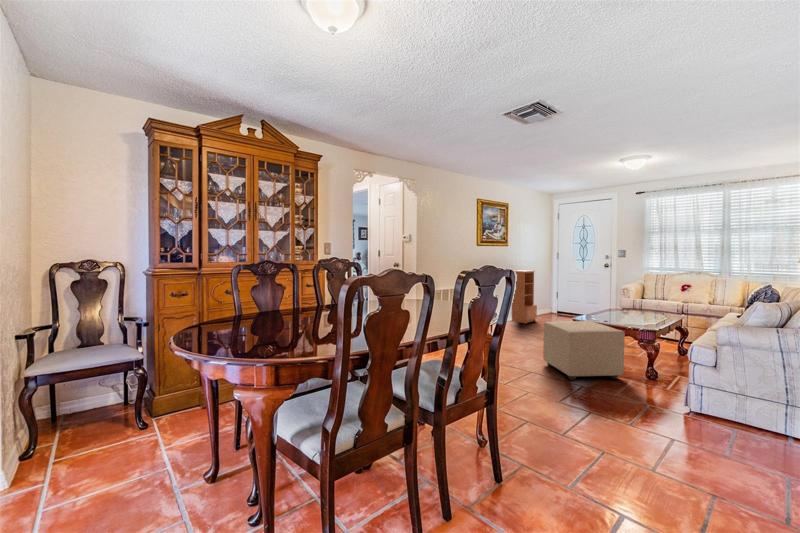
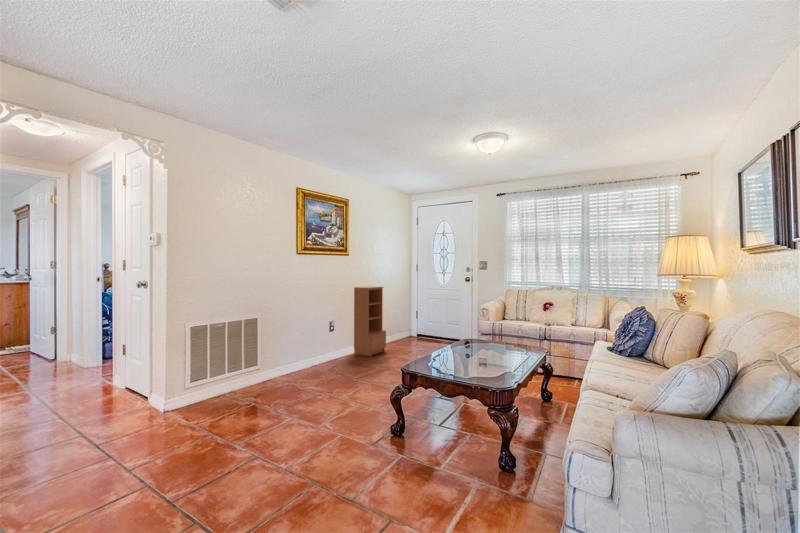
ottoman: present [543,321,625,380] -> none [347,371,465,499]

